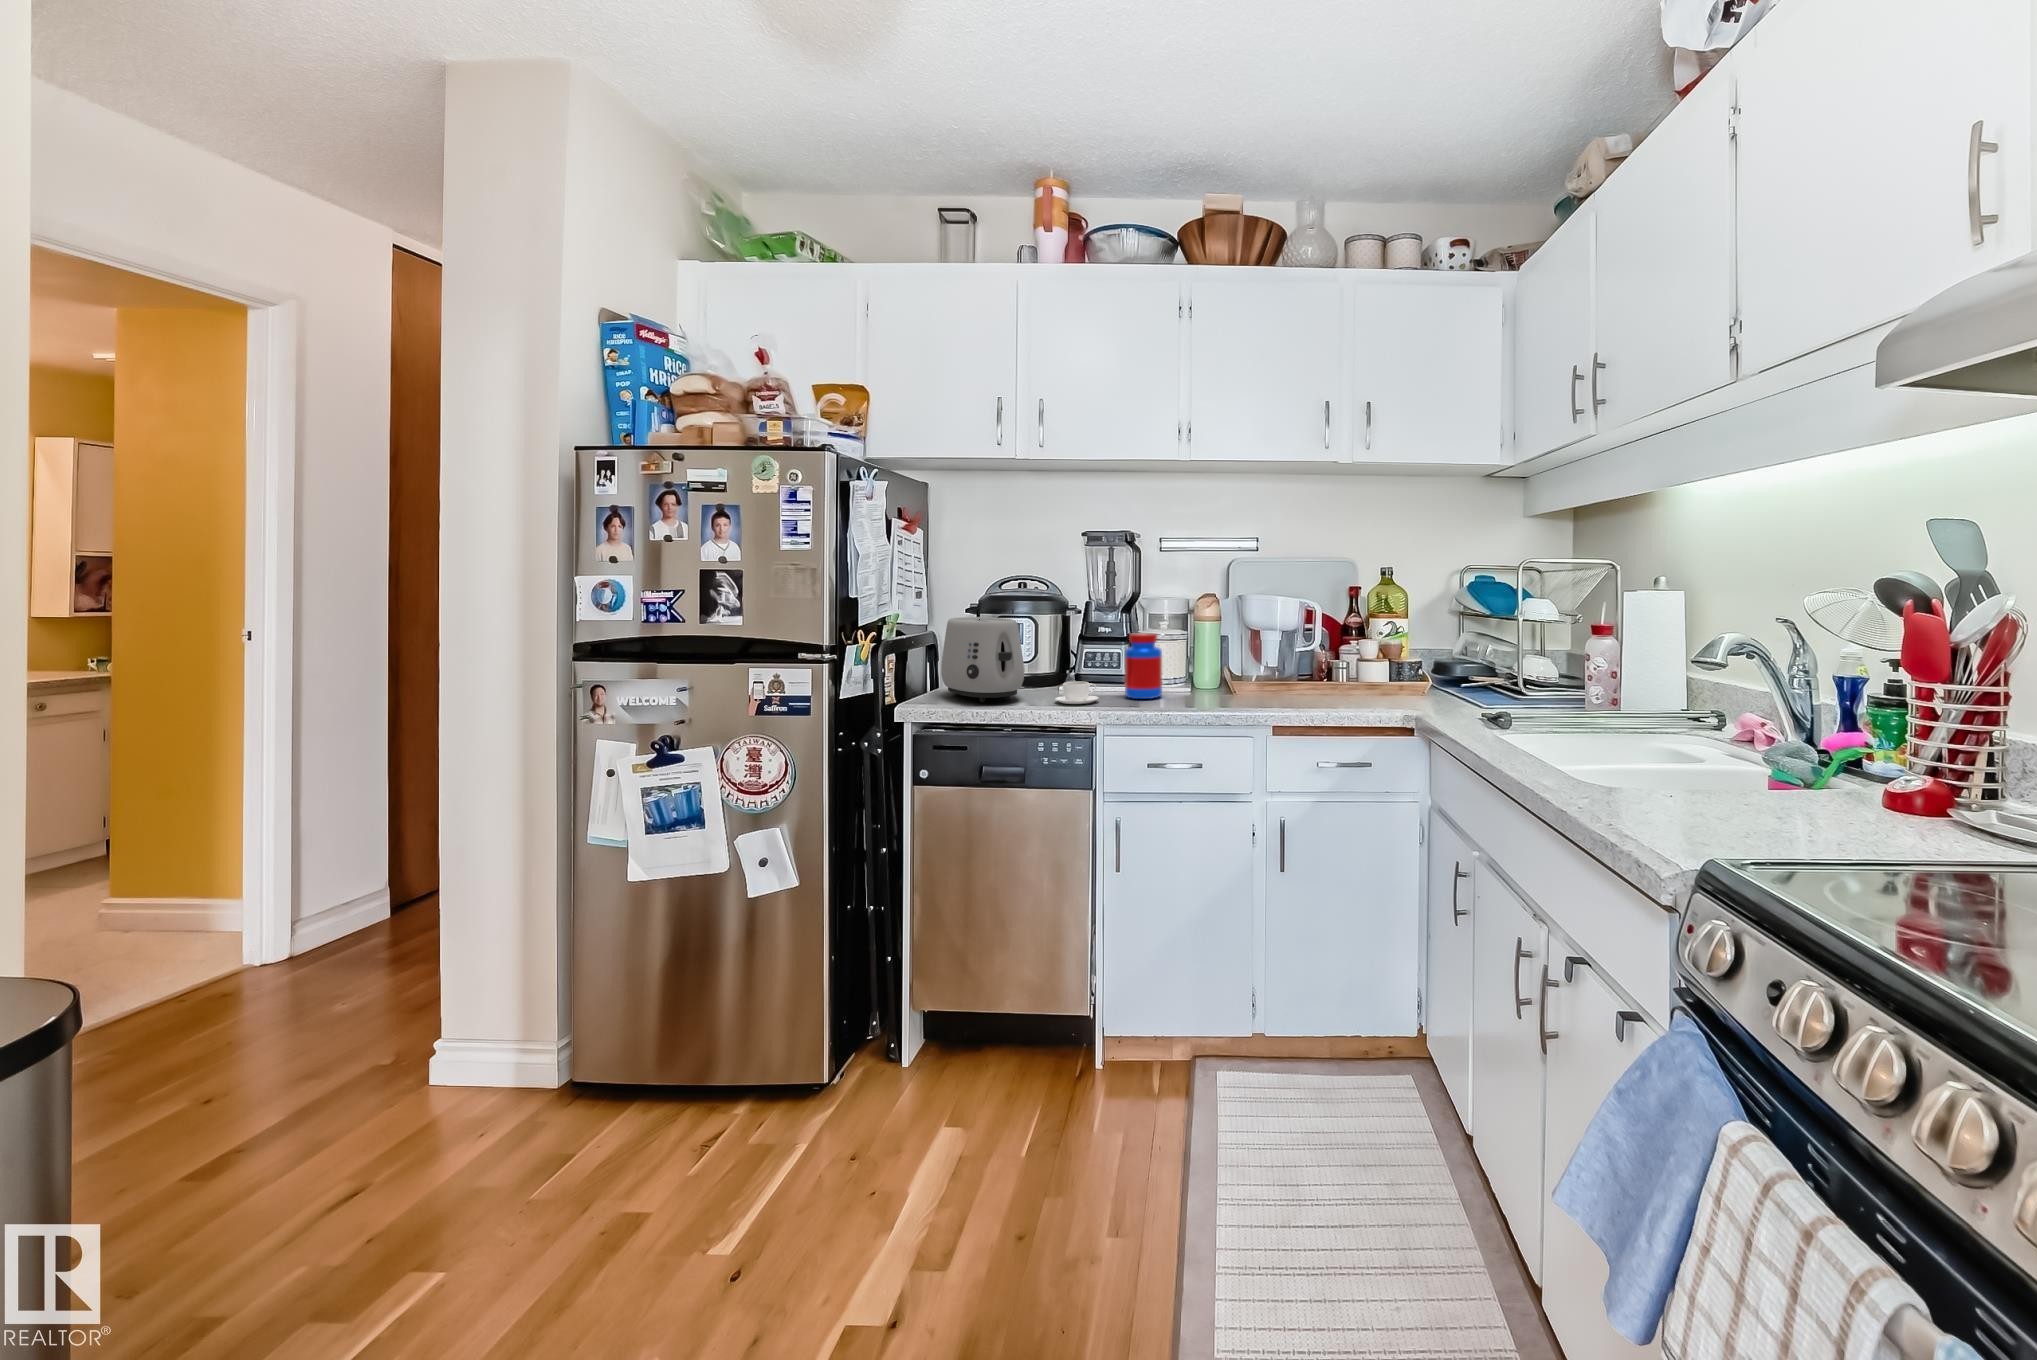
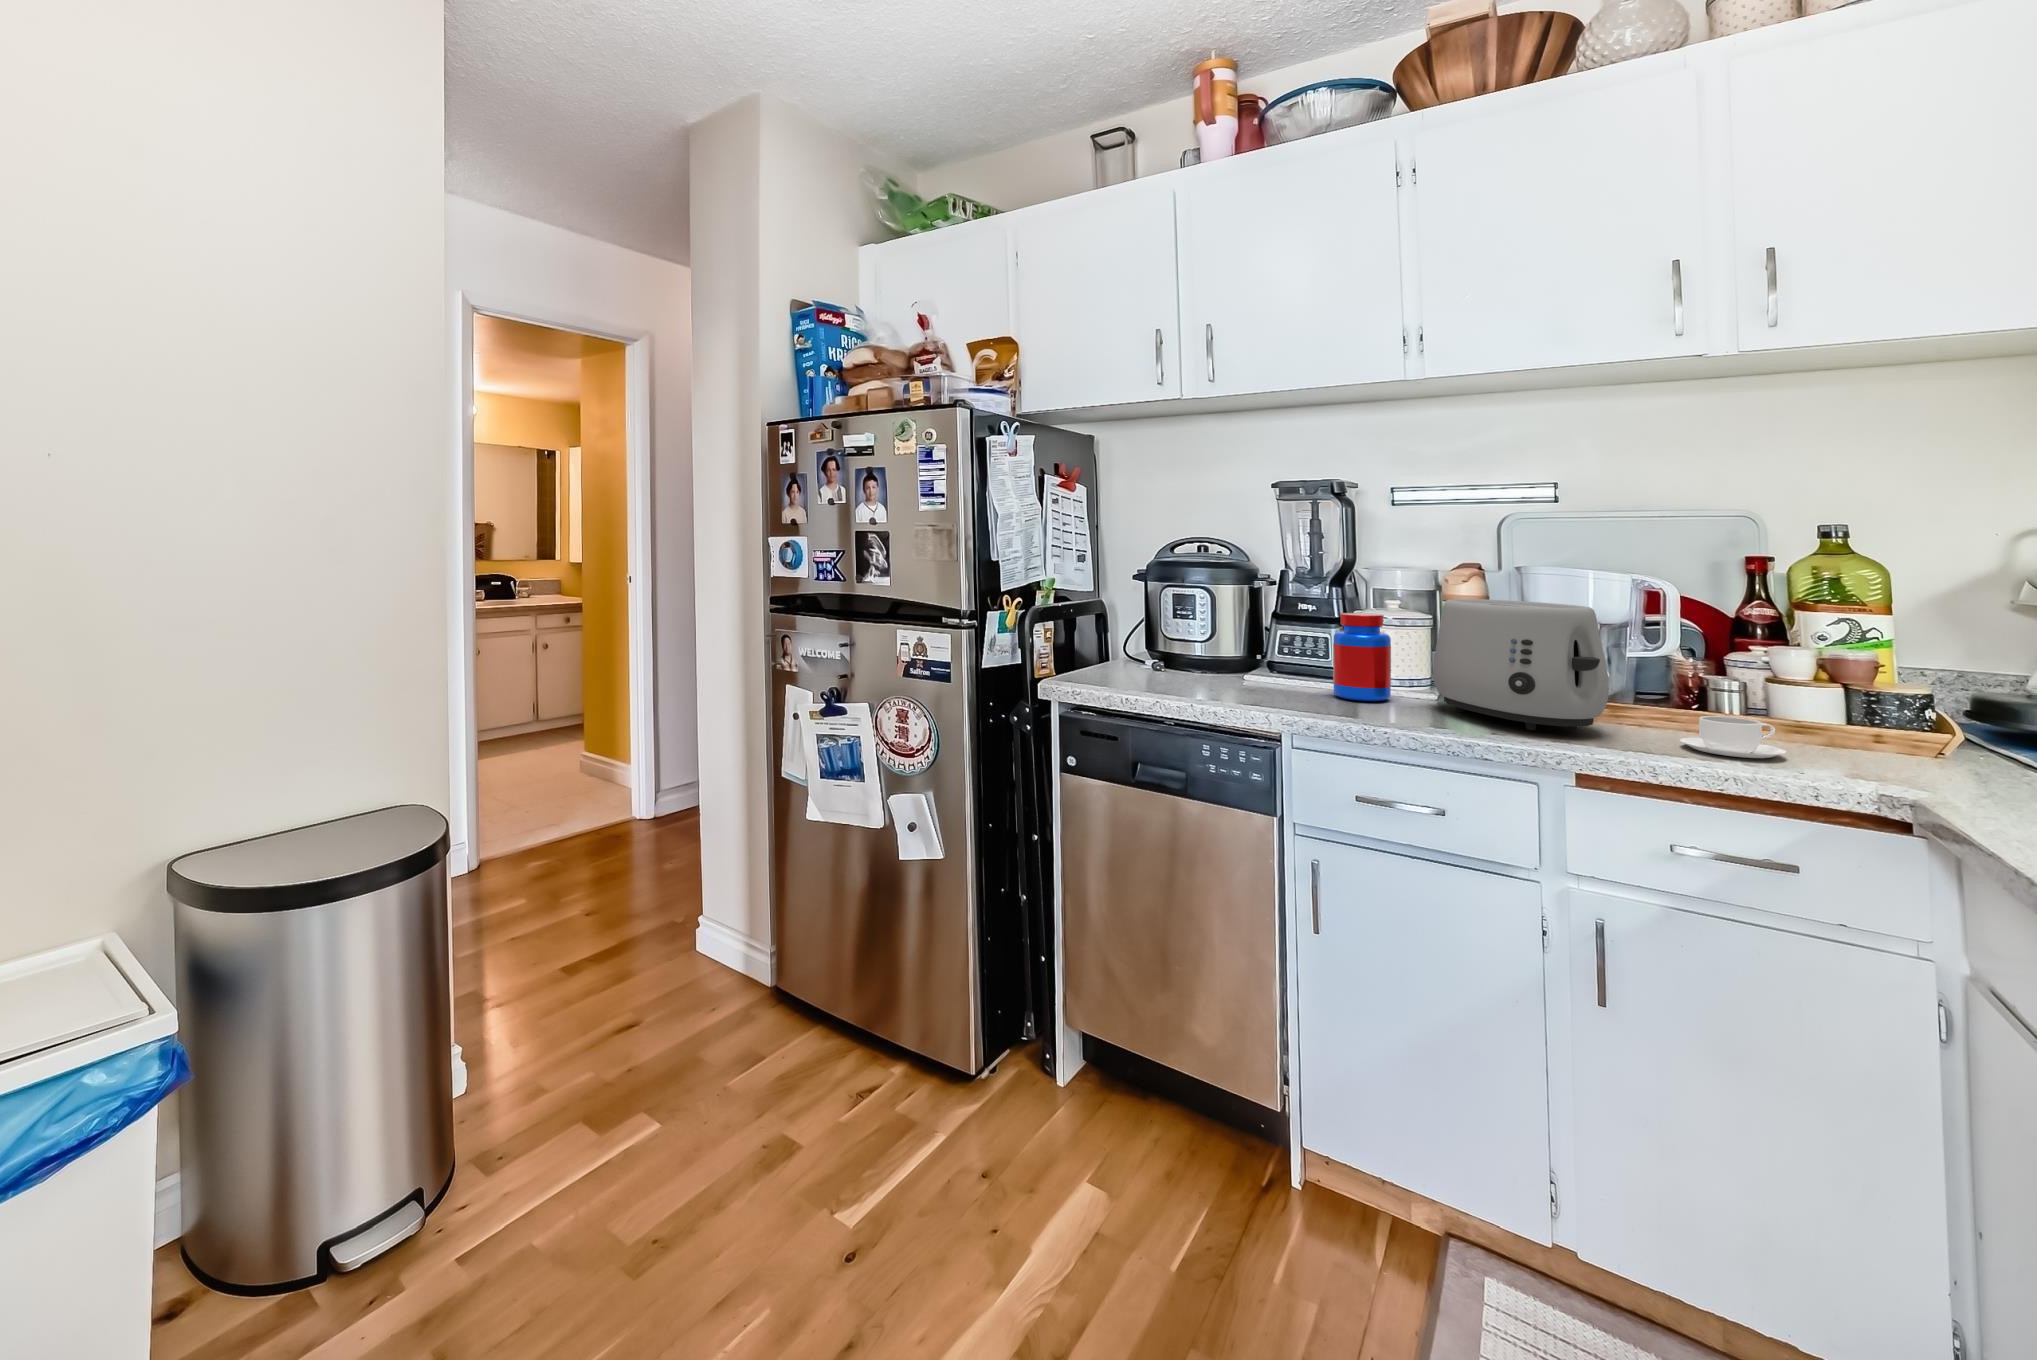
toaster: present [941,617,1024,702] -> present [1433,599,1609,730]
coffee cup: present [1055,682,1099,704] -> present [1680,716,1786,758]

